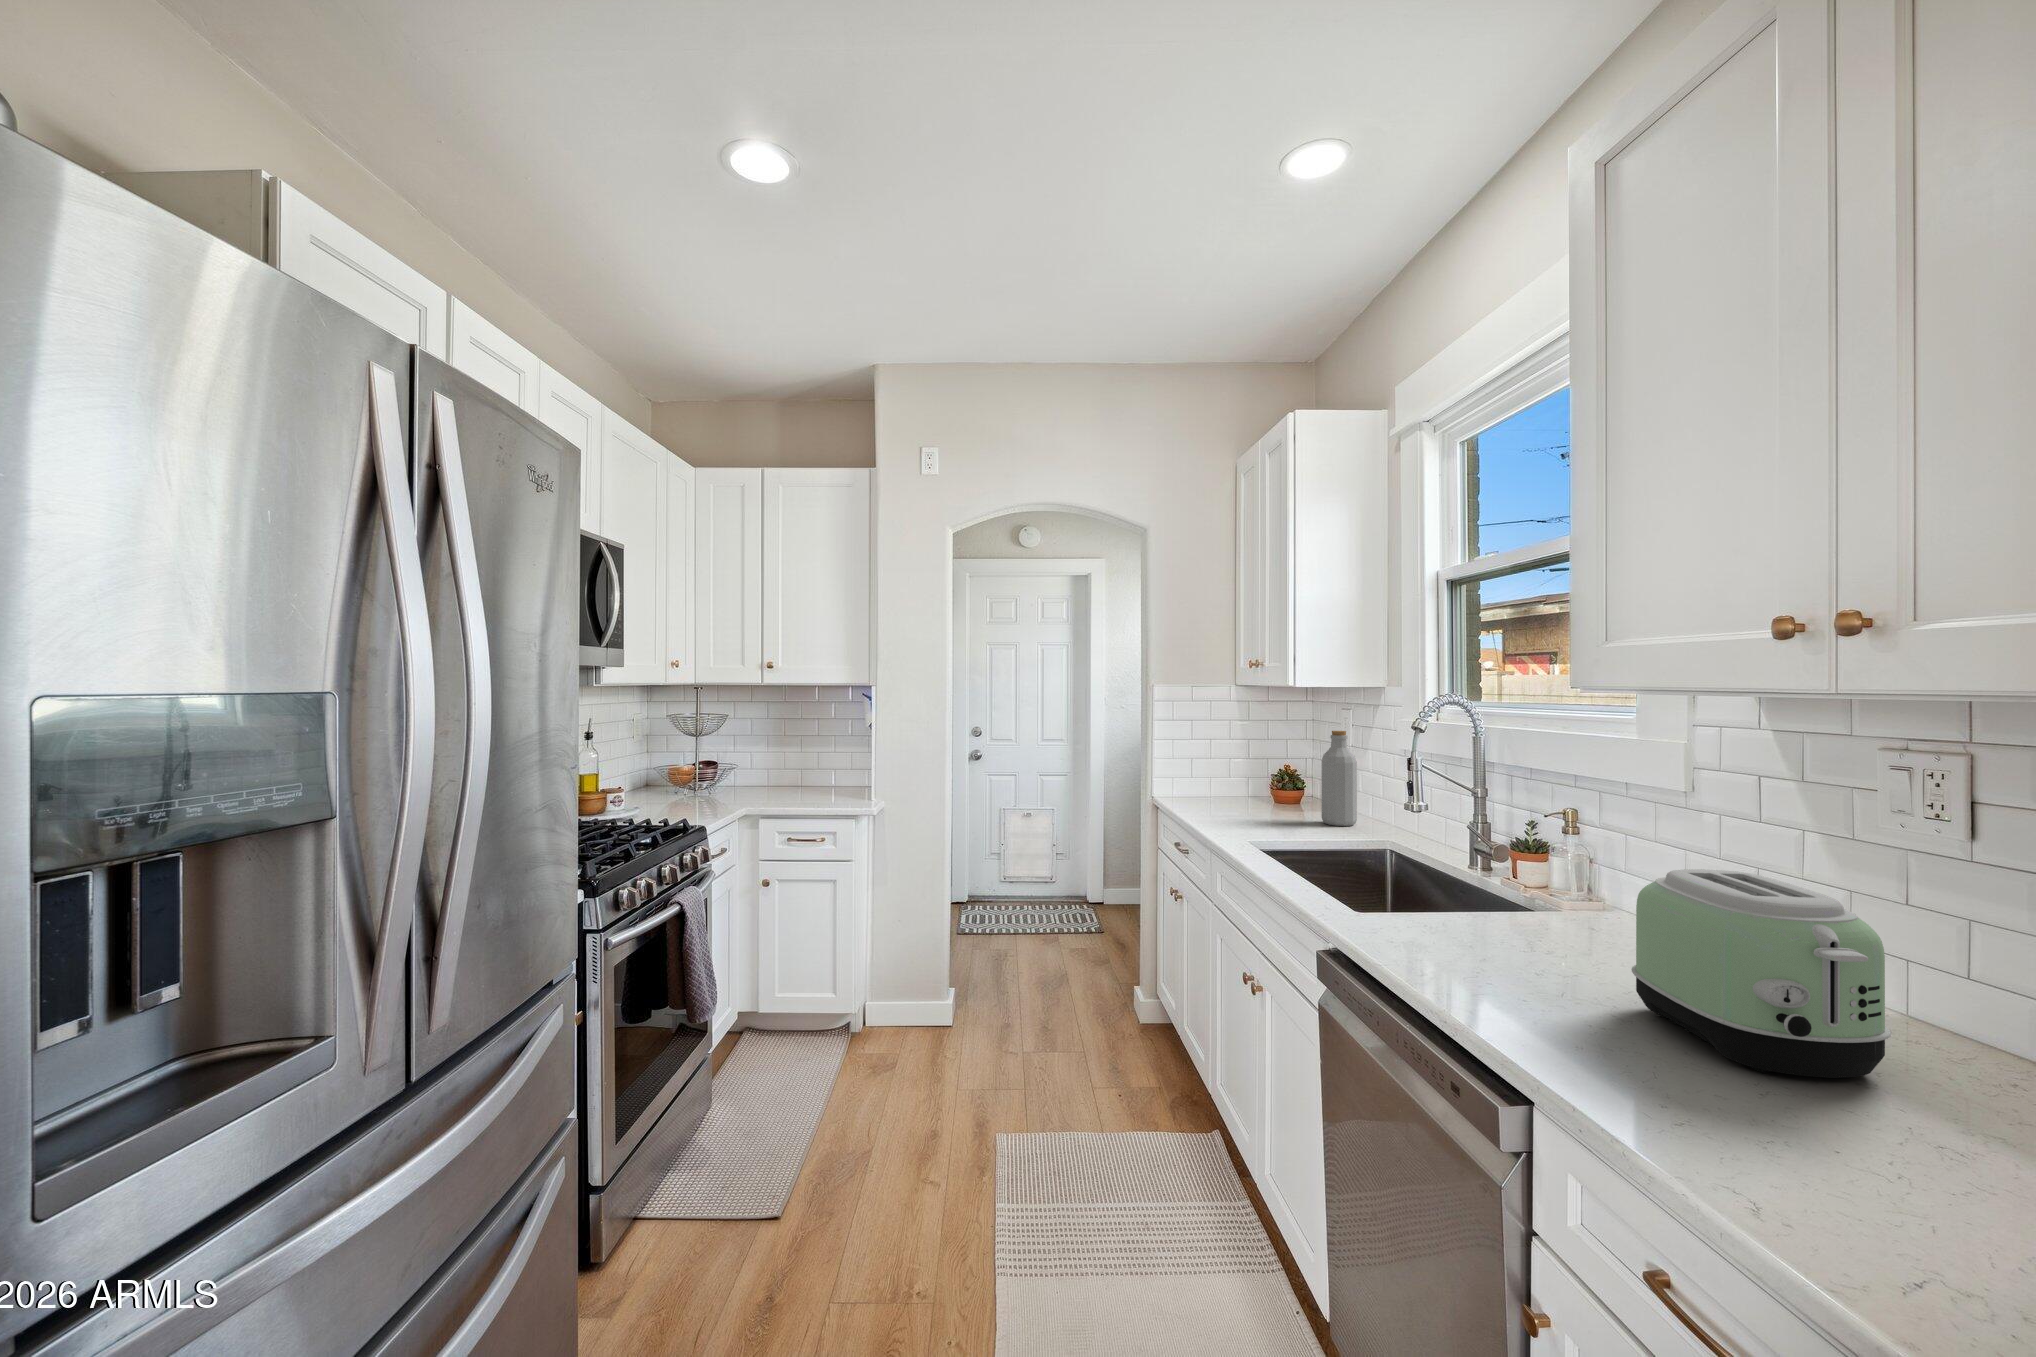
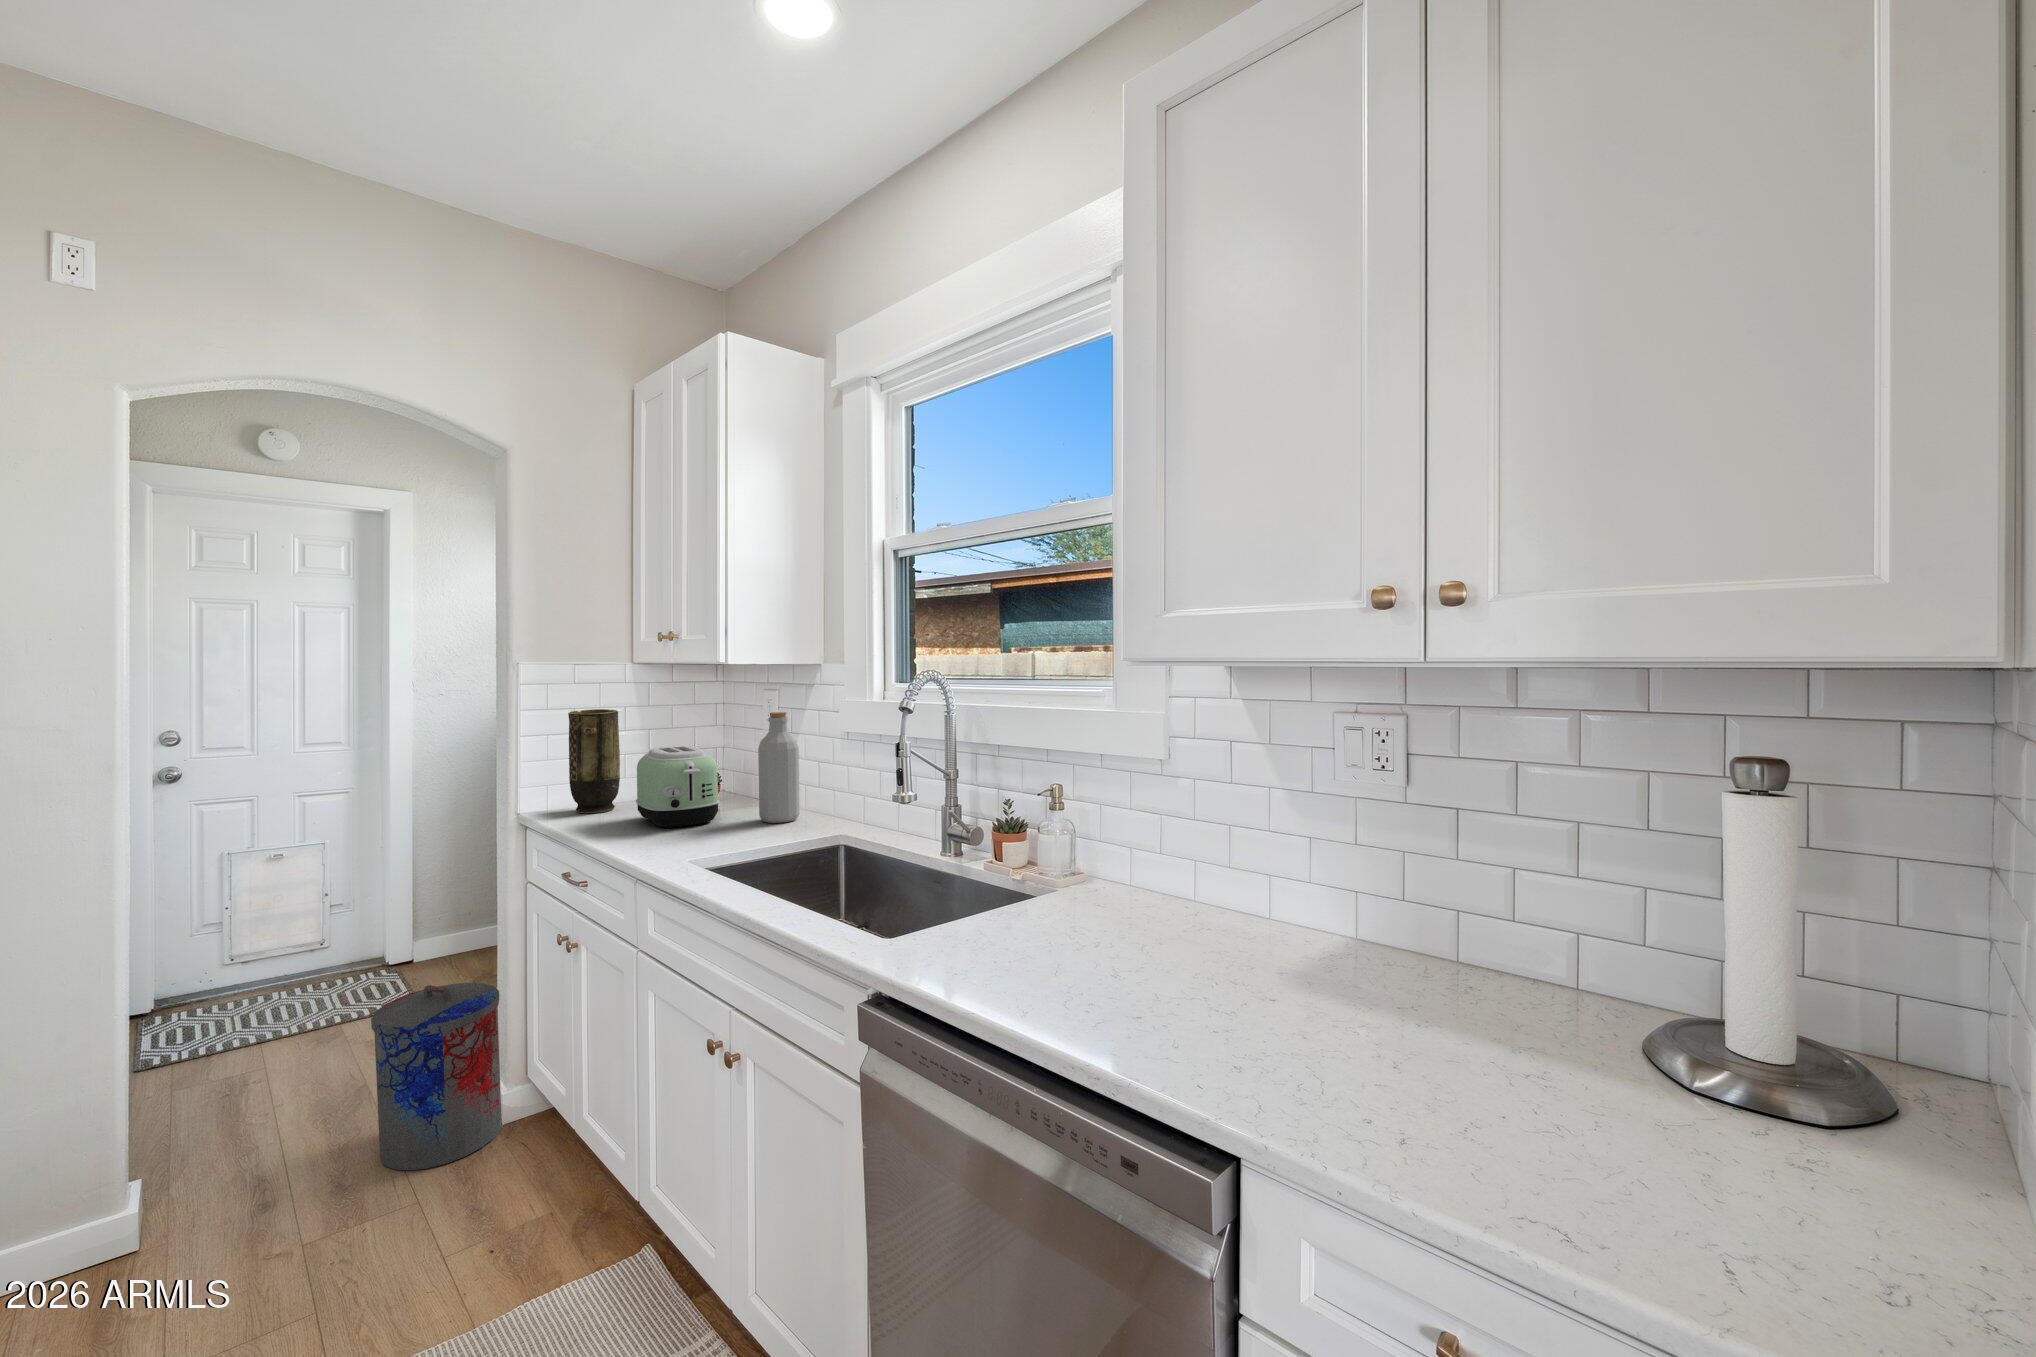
vase: none [1187,723,1222,802] -> present [568,709,620,813]
toaster: present [1631,869,1891,1078] -> present [636,746,720,828]
trash can: none [1065,909,1139,1035] -> present [371,983,502,1171]

